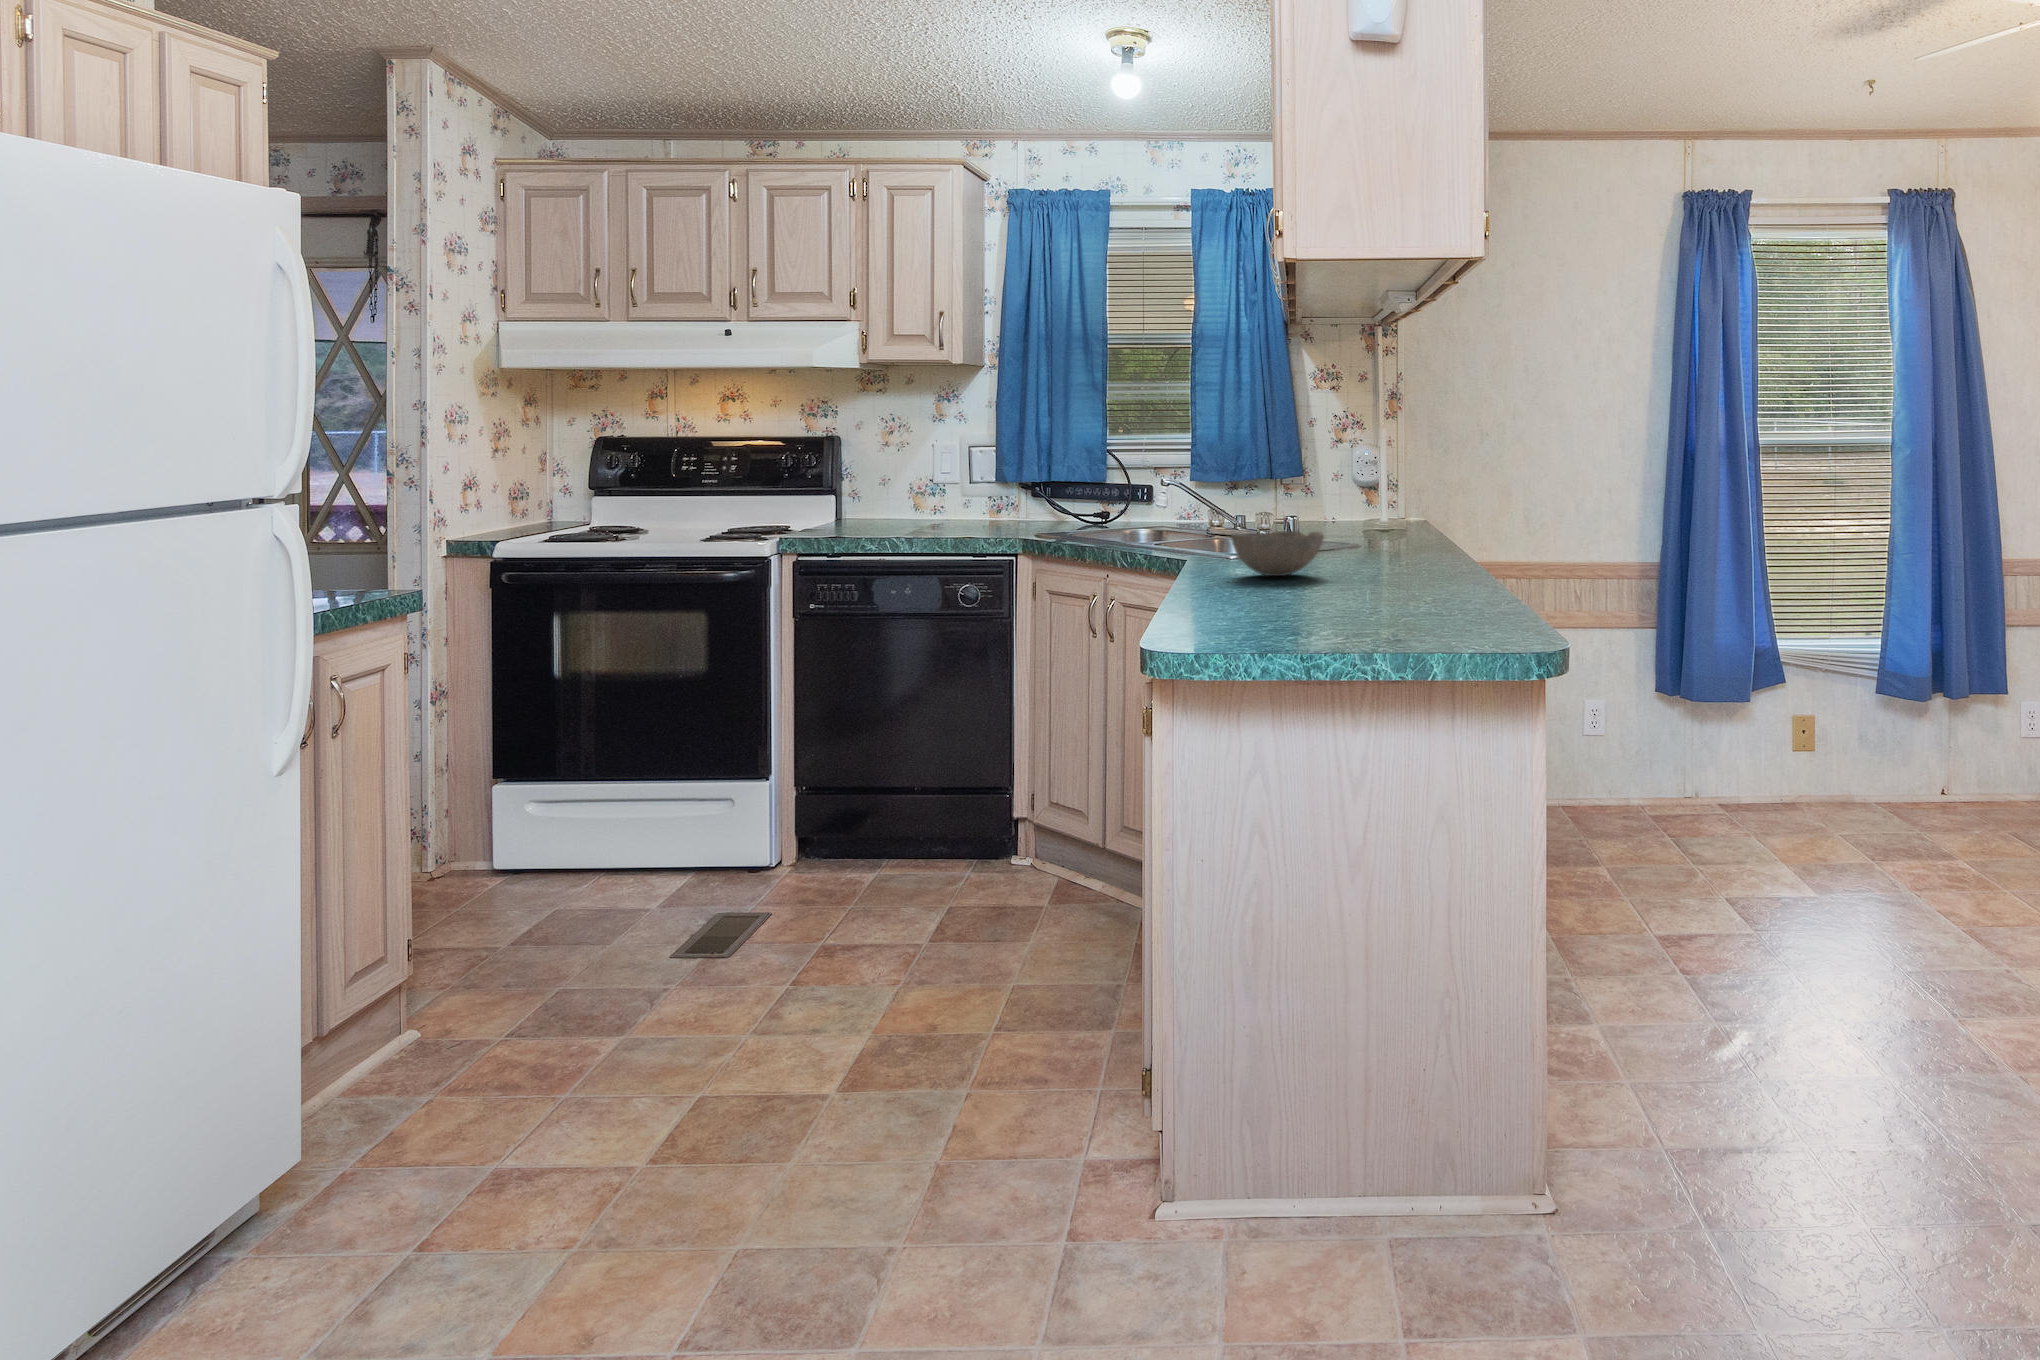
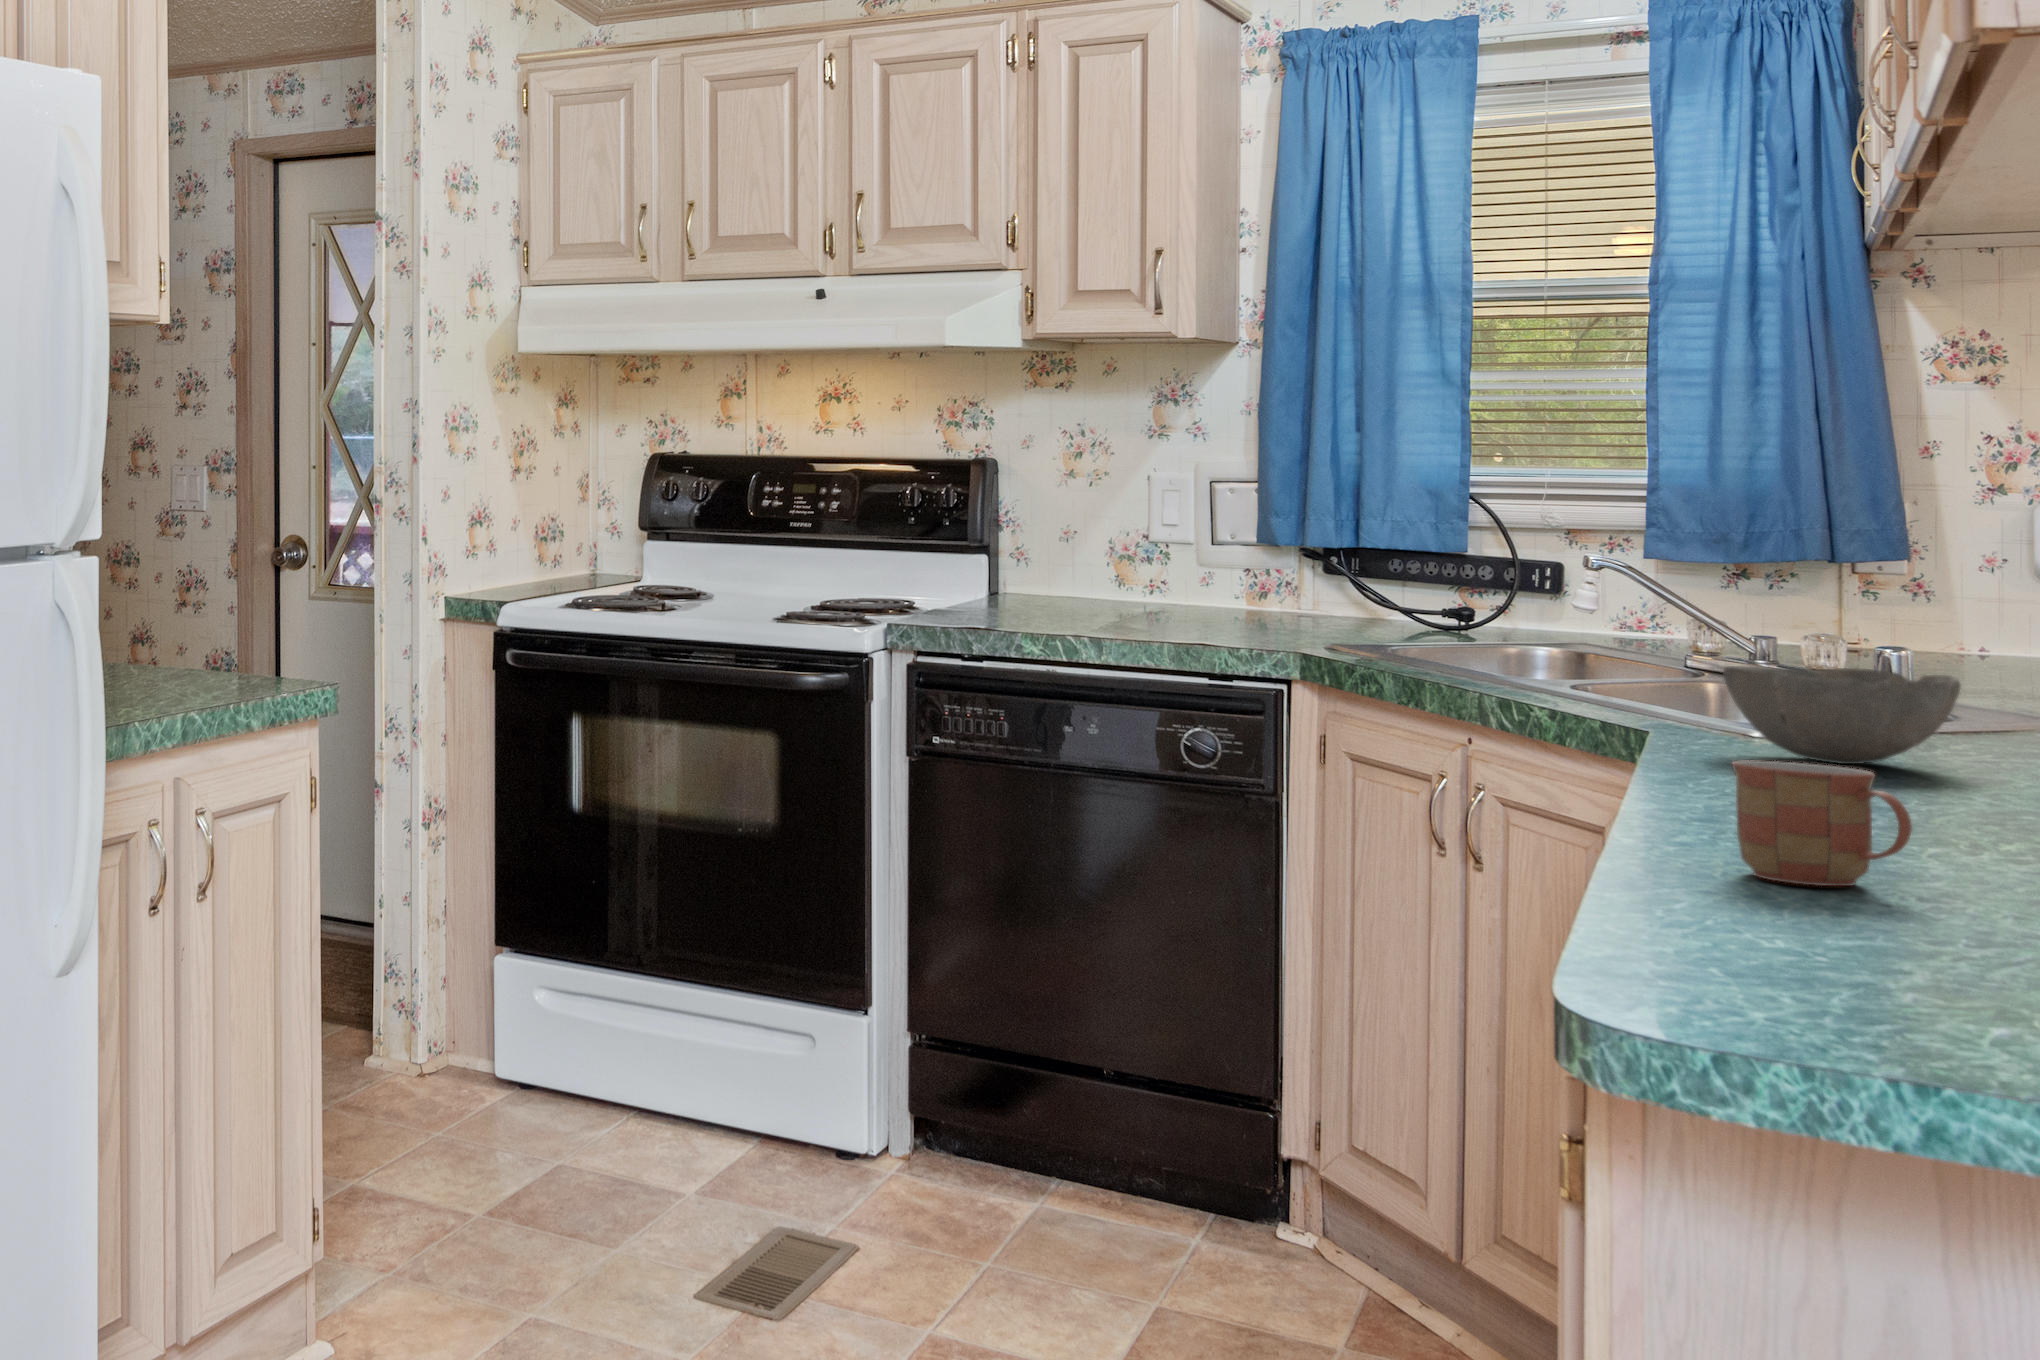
mug: none [1243,580,1311,635] -> present [1732,760,1912,886]

